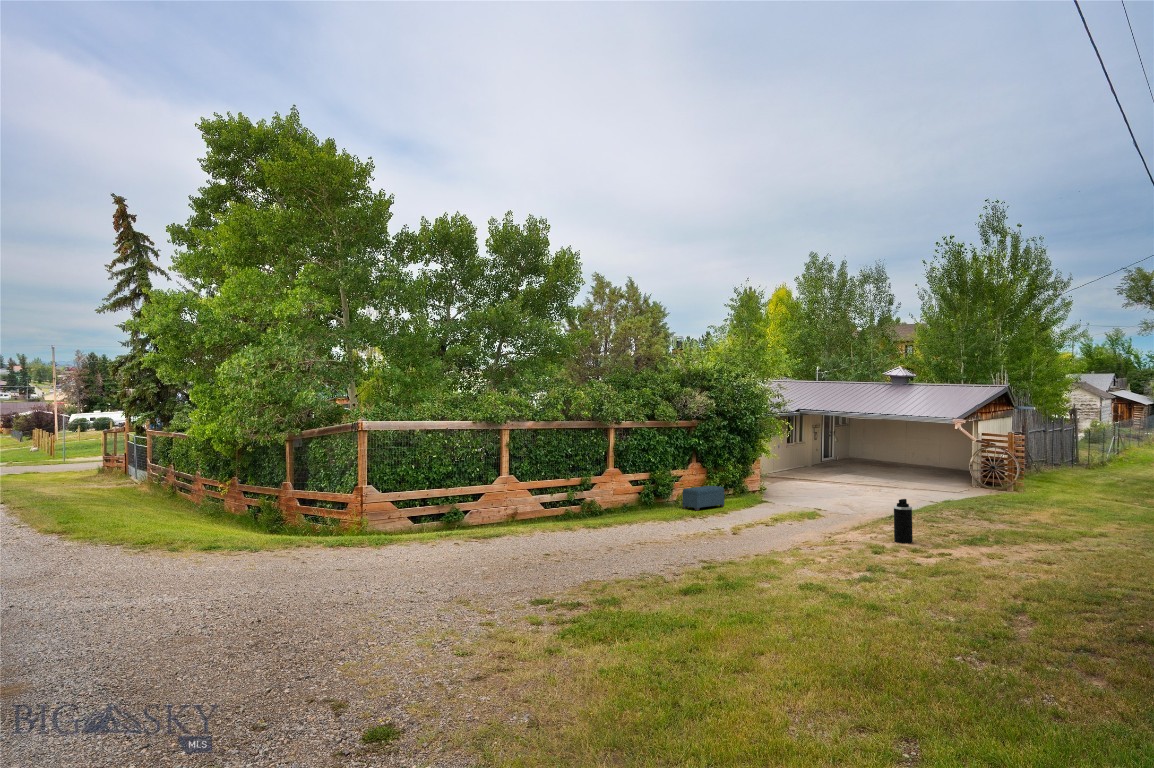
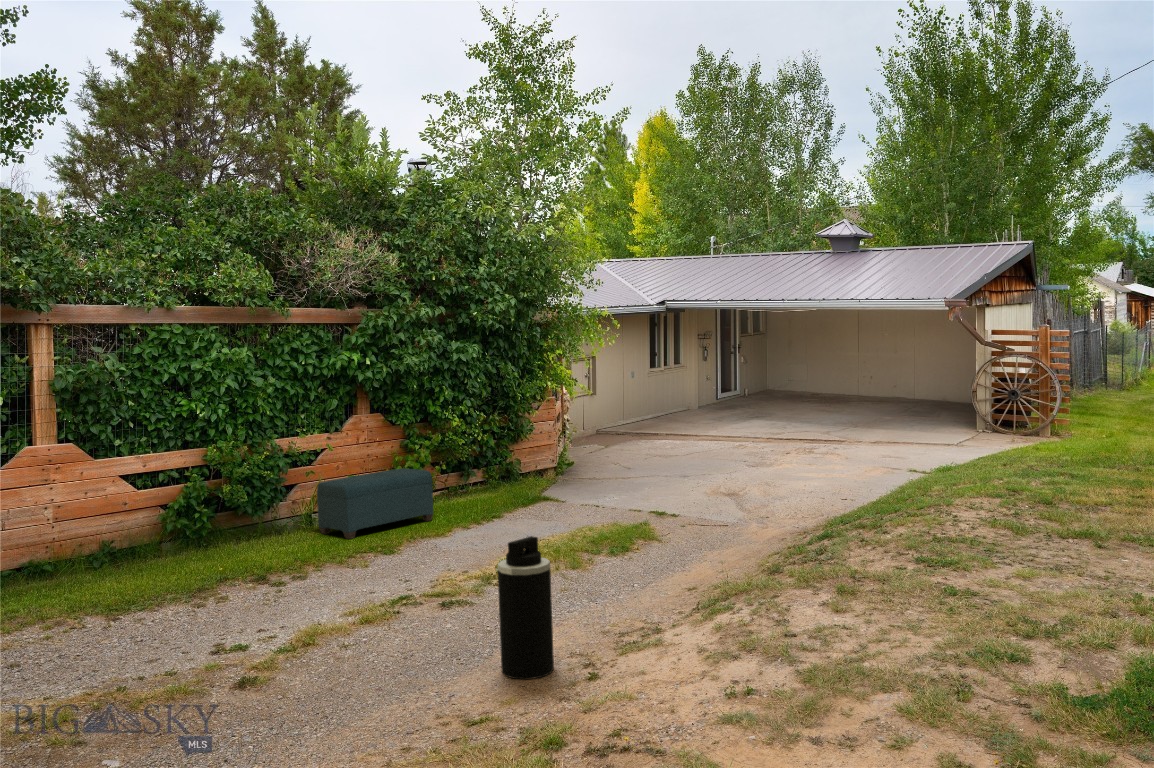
trash can: present [894,499,913,543] -> present [498,536,554,679]

